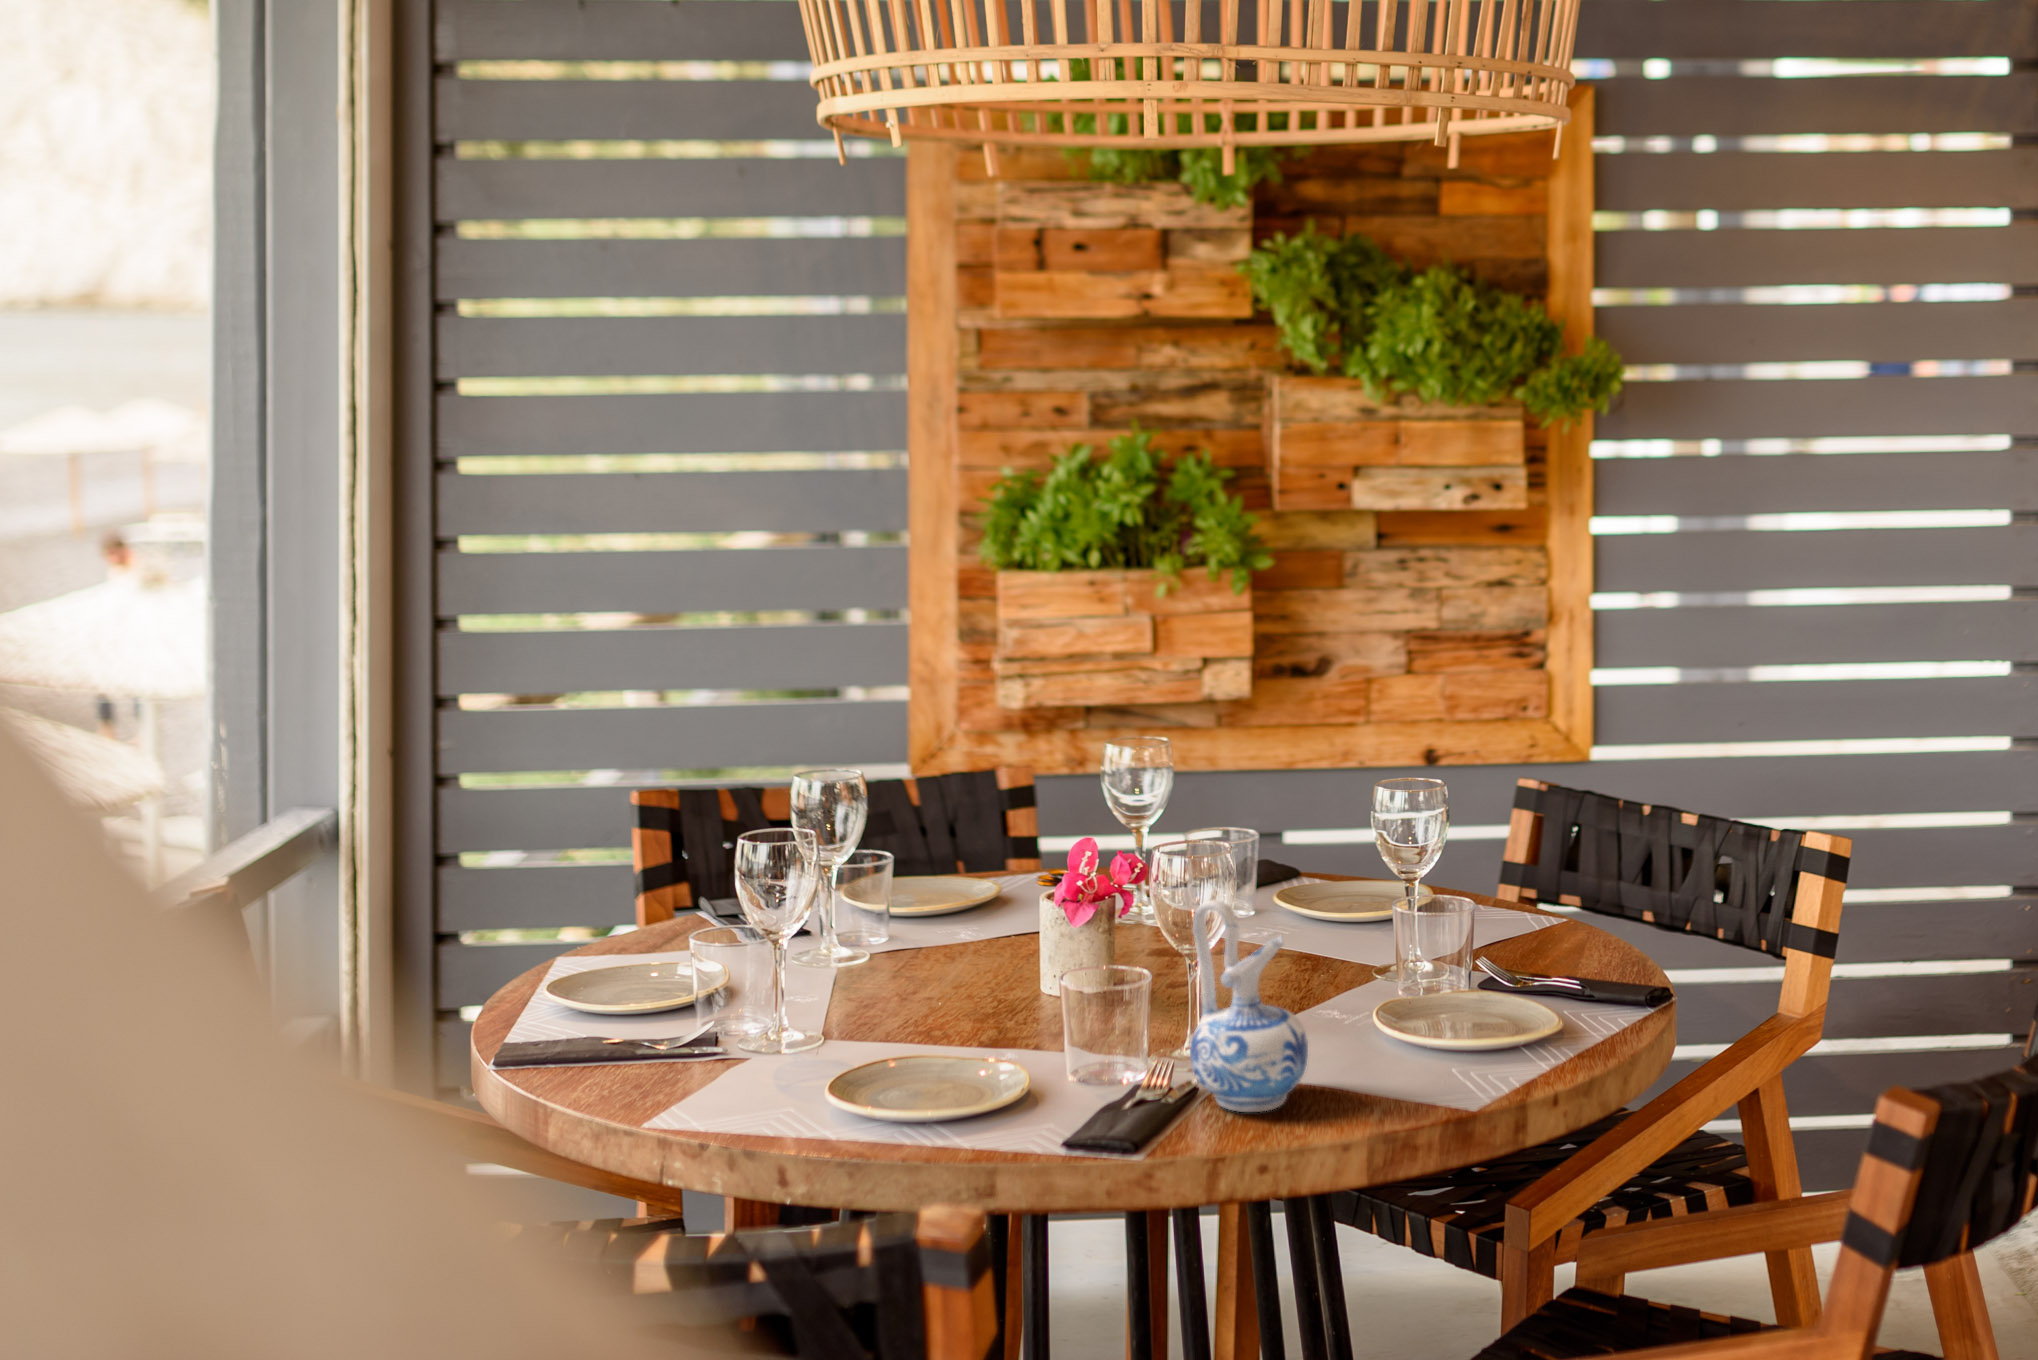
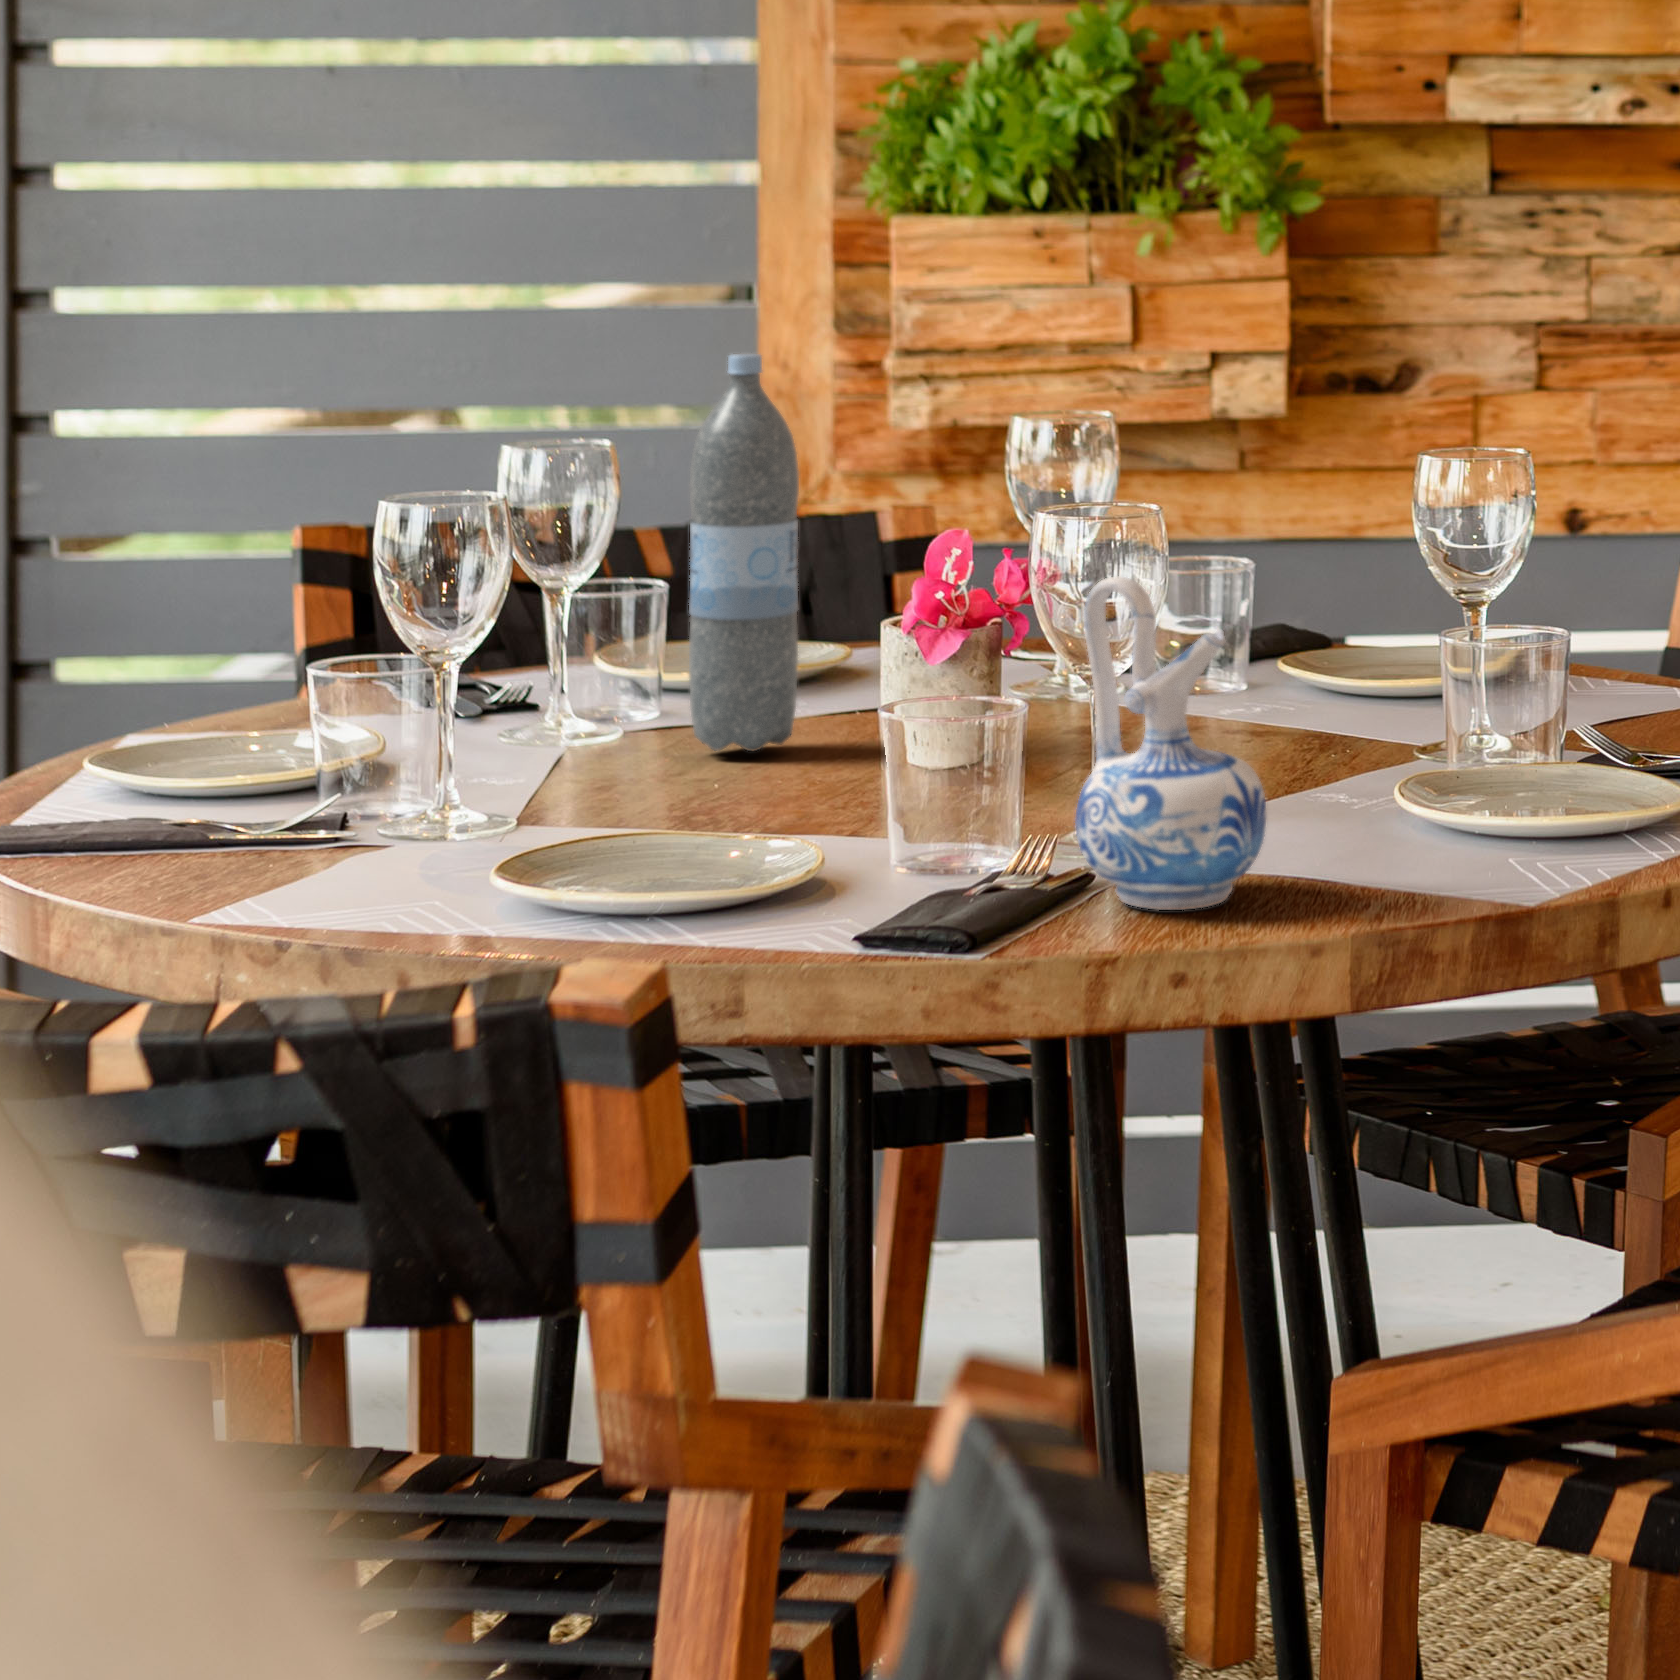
water bottle: none [914,718,984,977] -> present [689,353,799,751]

